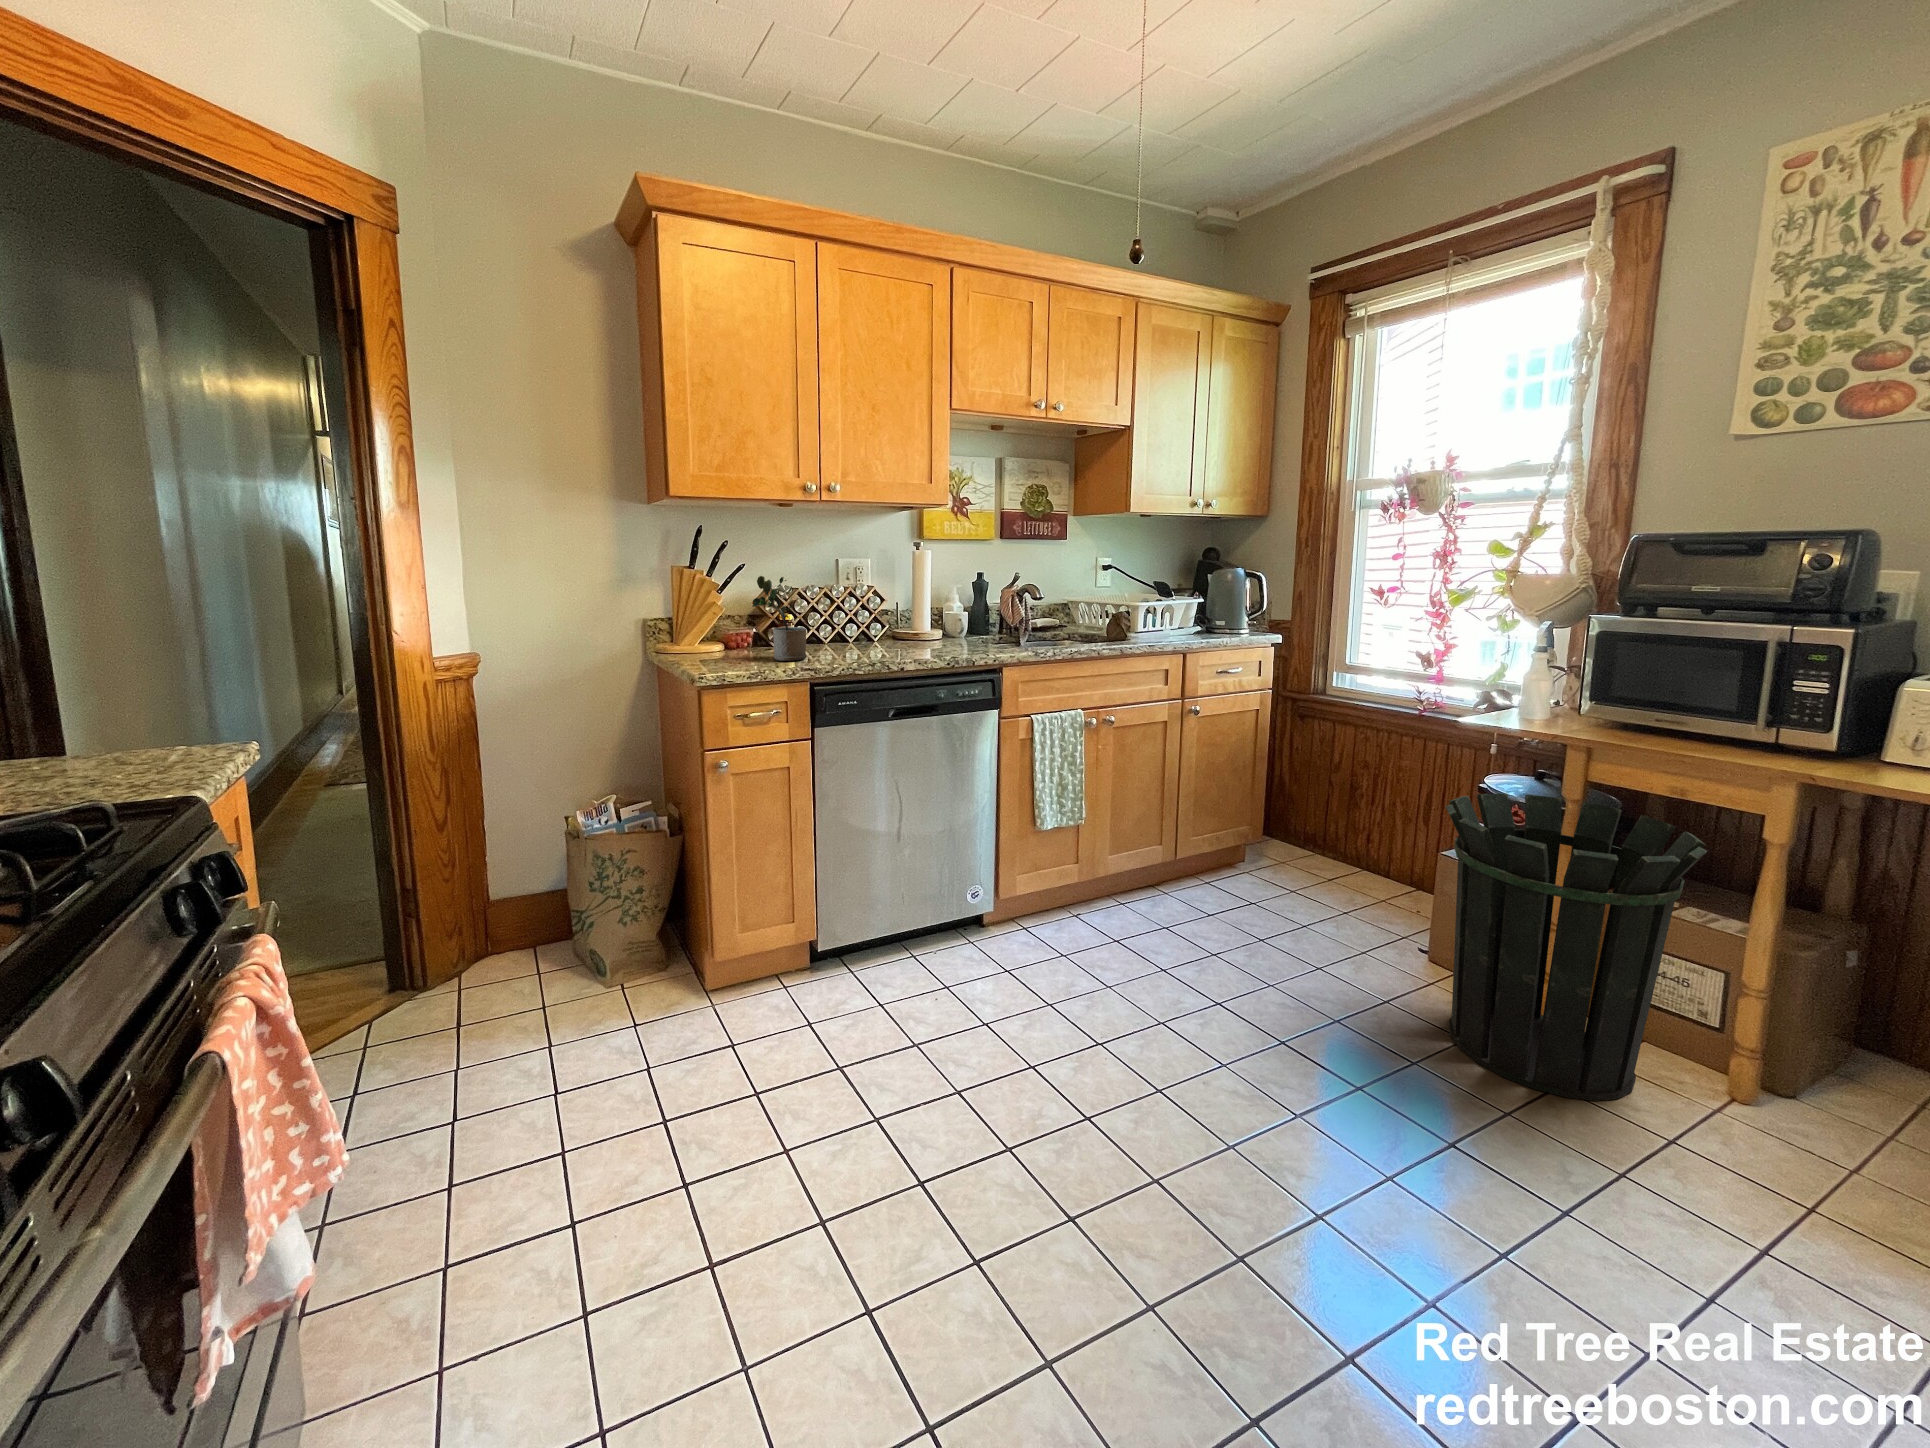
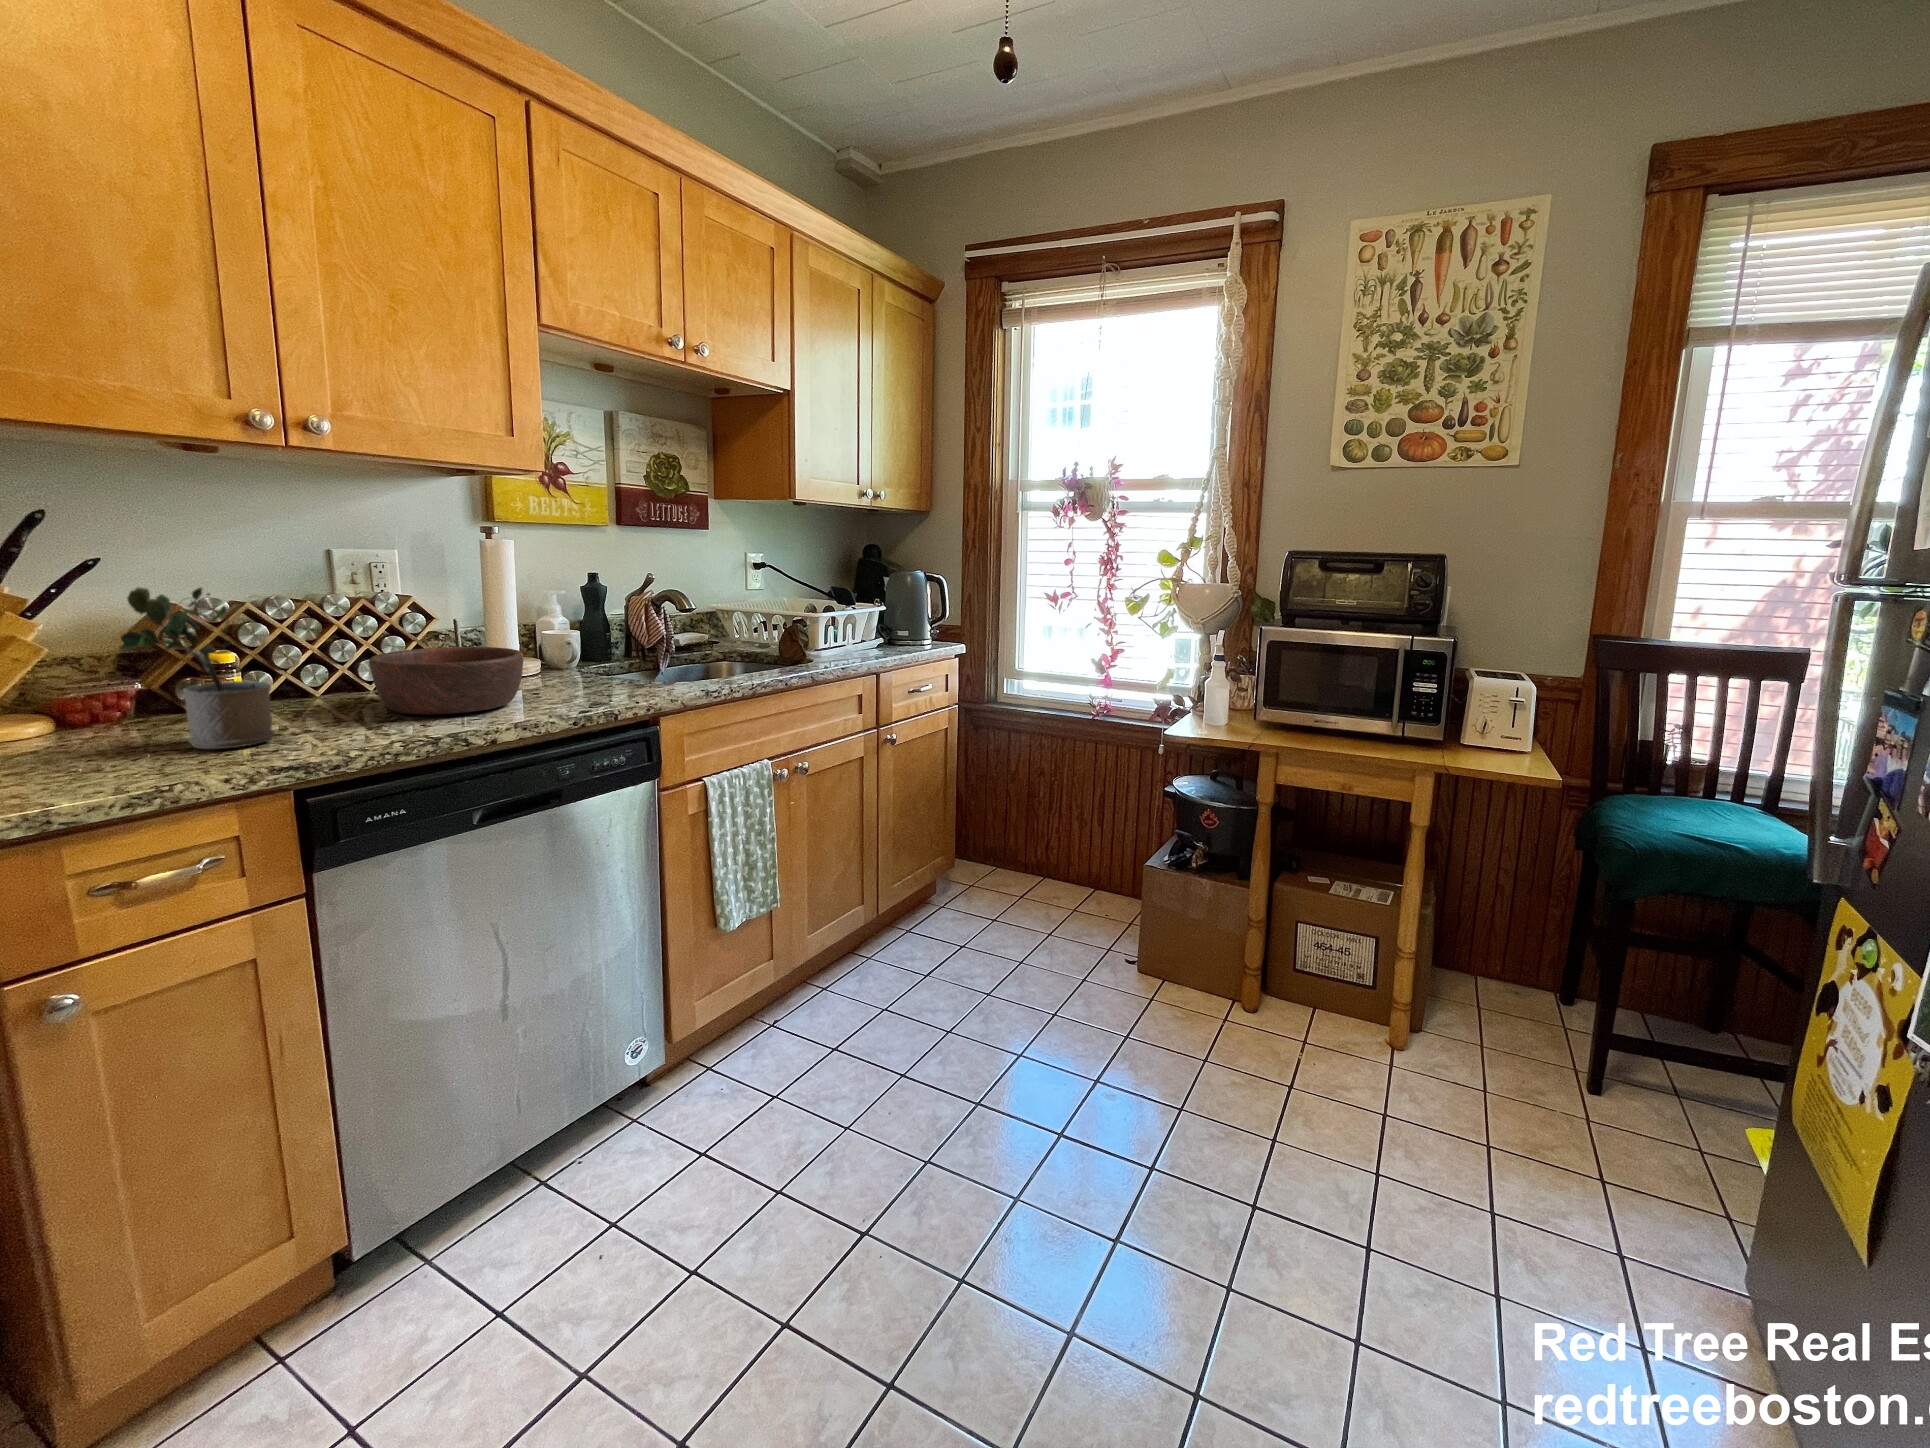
wooden bowl: none [850,617,927,654] -> present [369,647,523,714]
waste bin: present [1446,794,1707,1101] -> none [1177,803,1383,1101]

